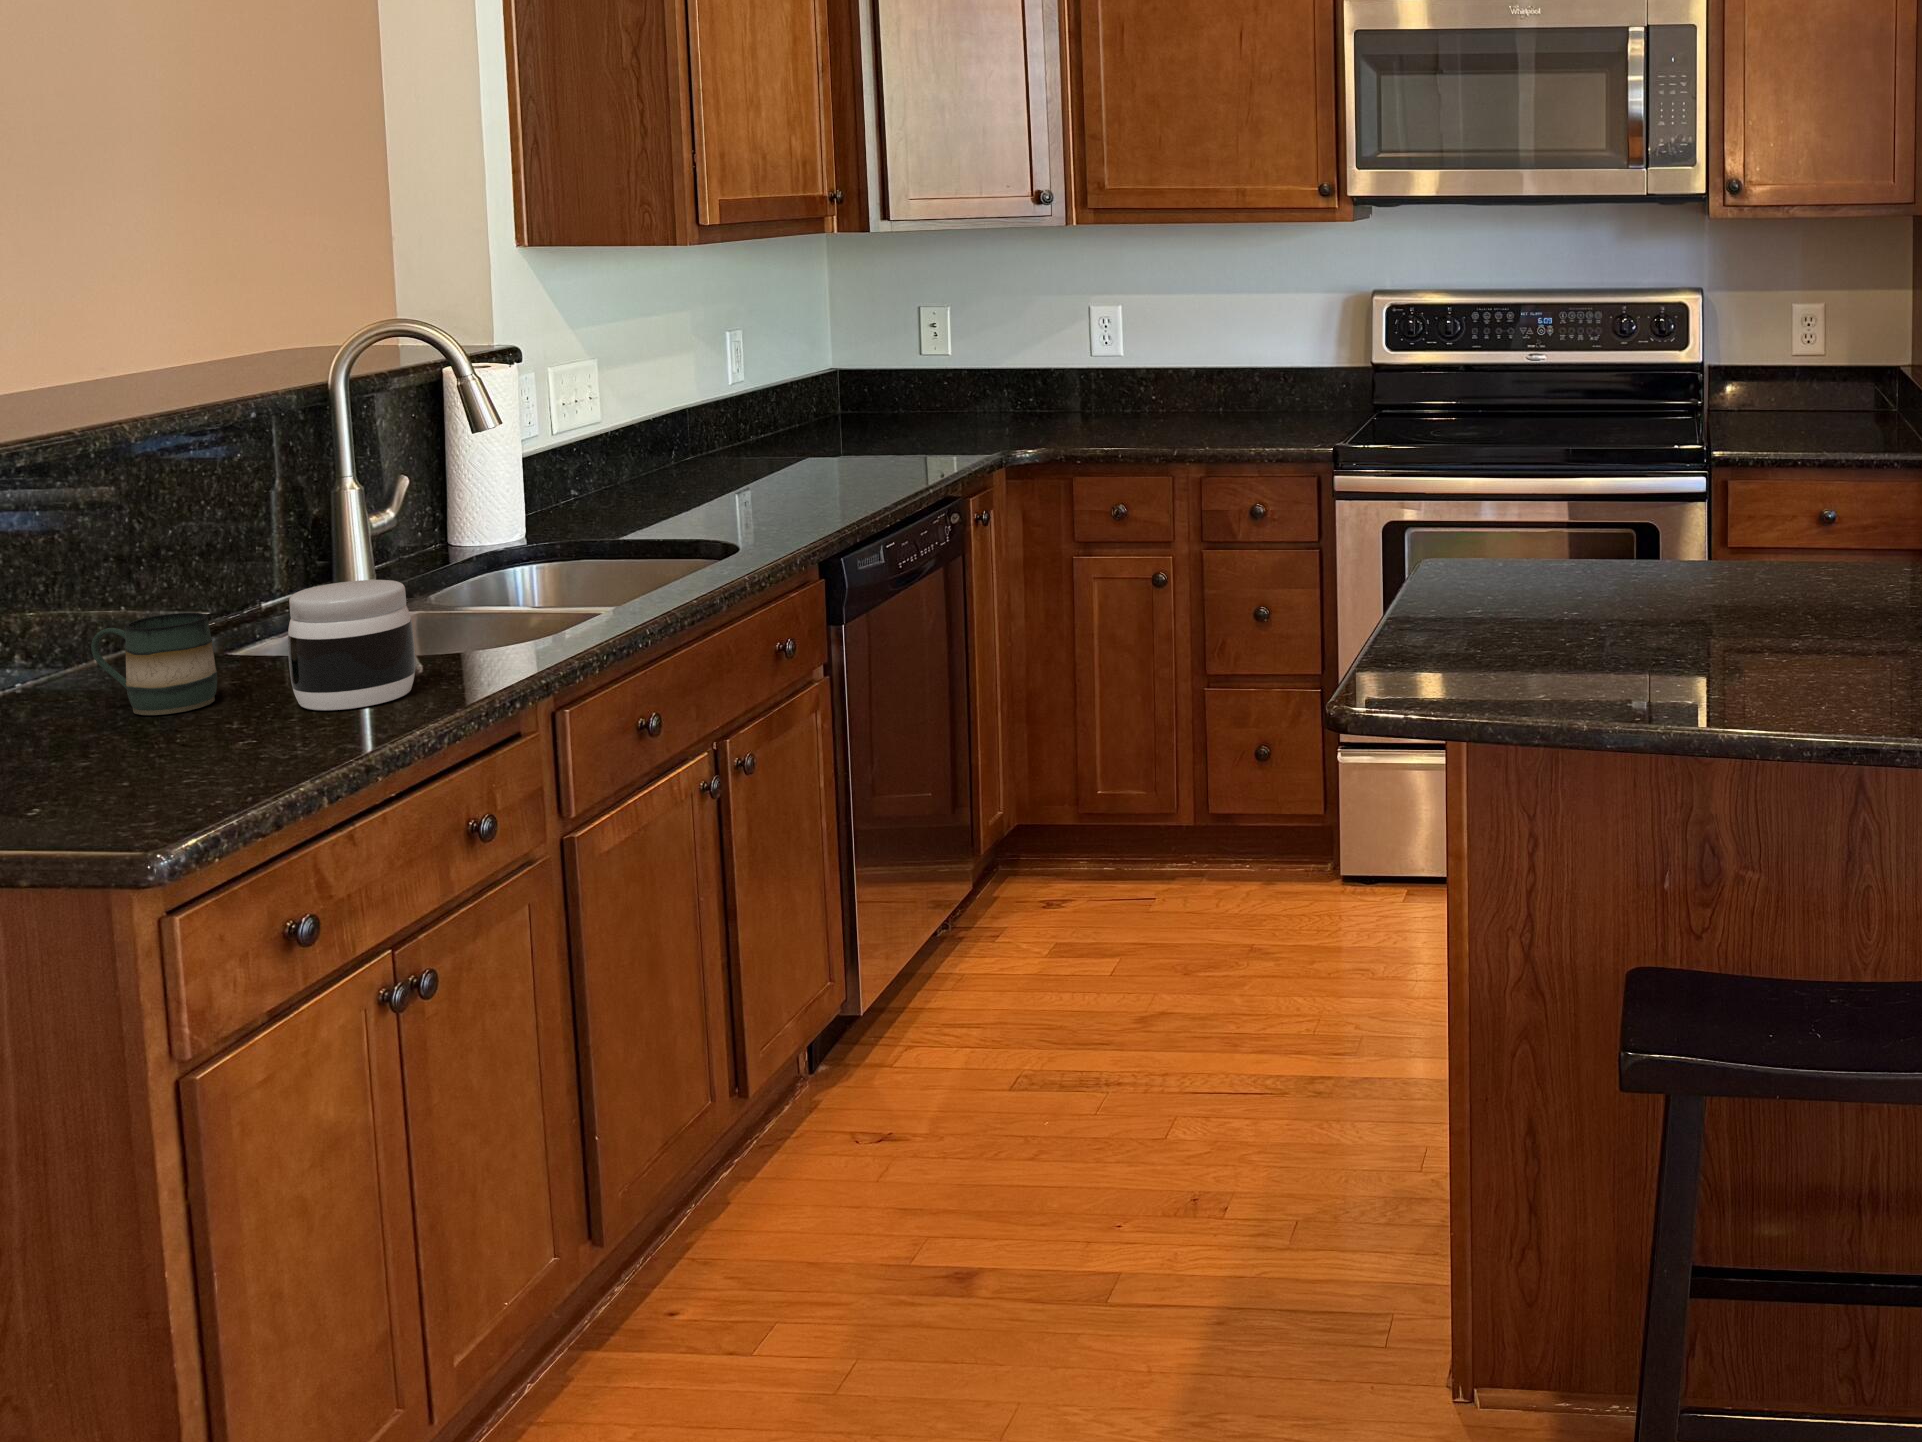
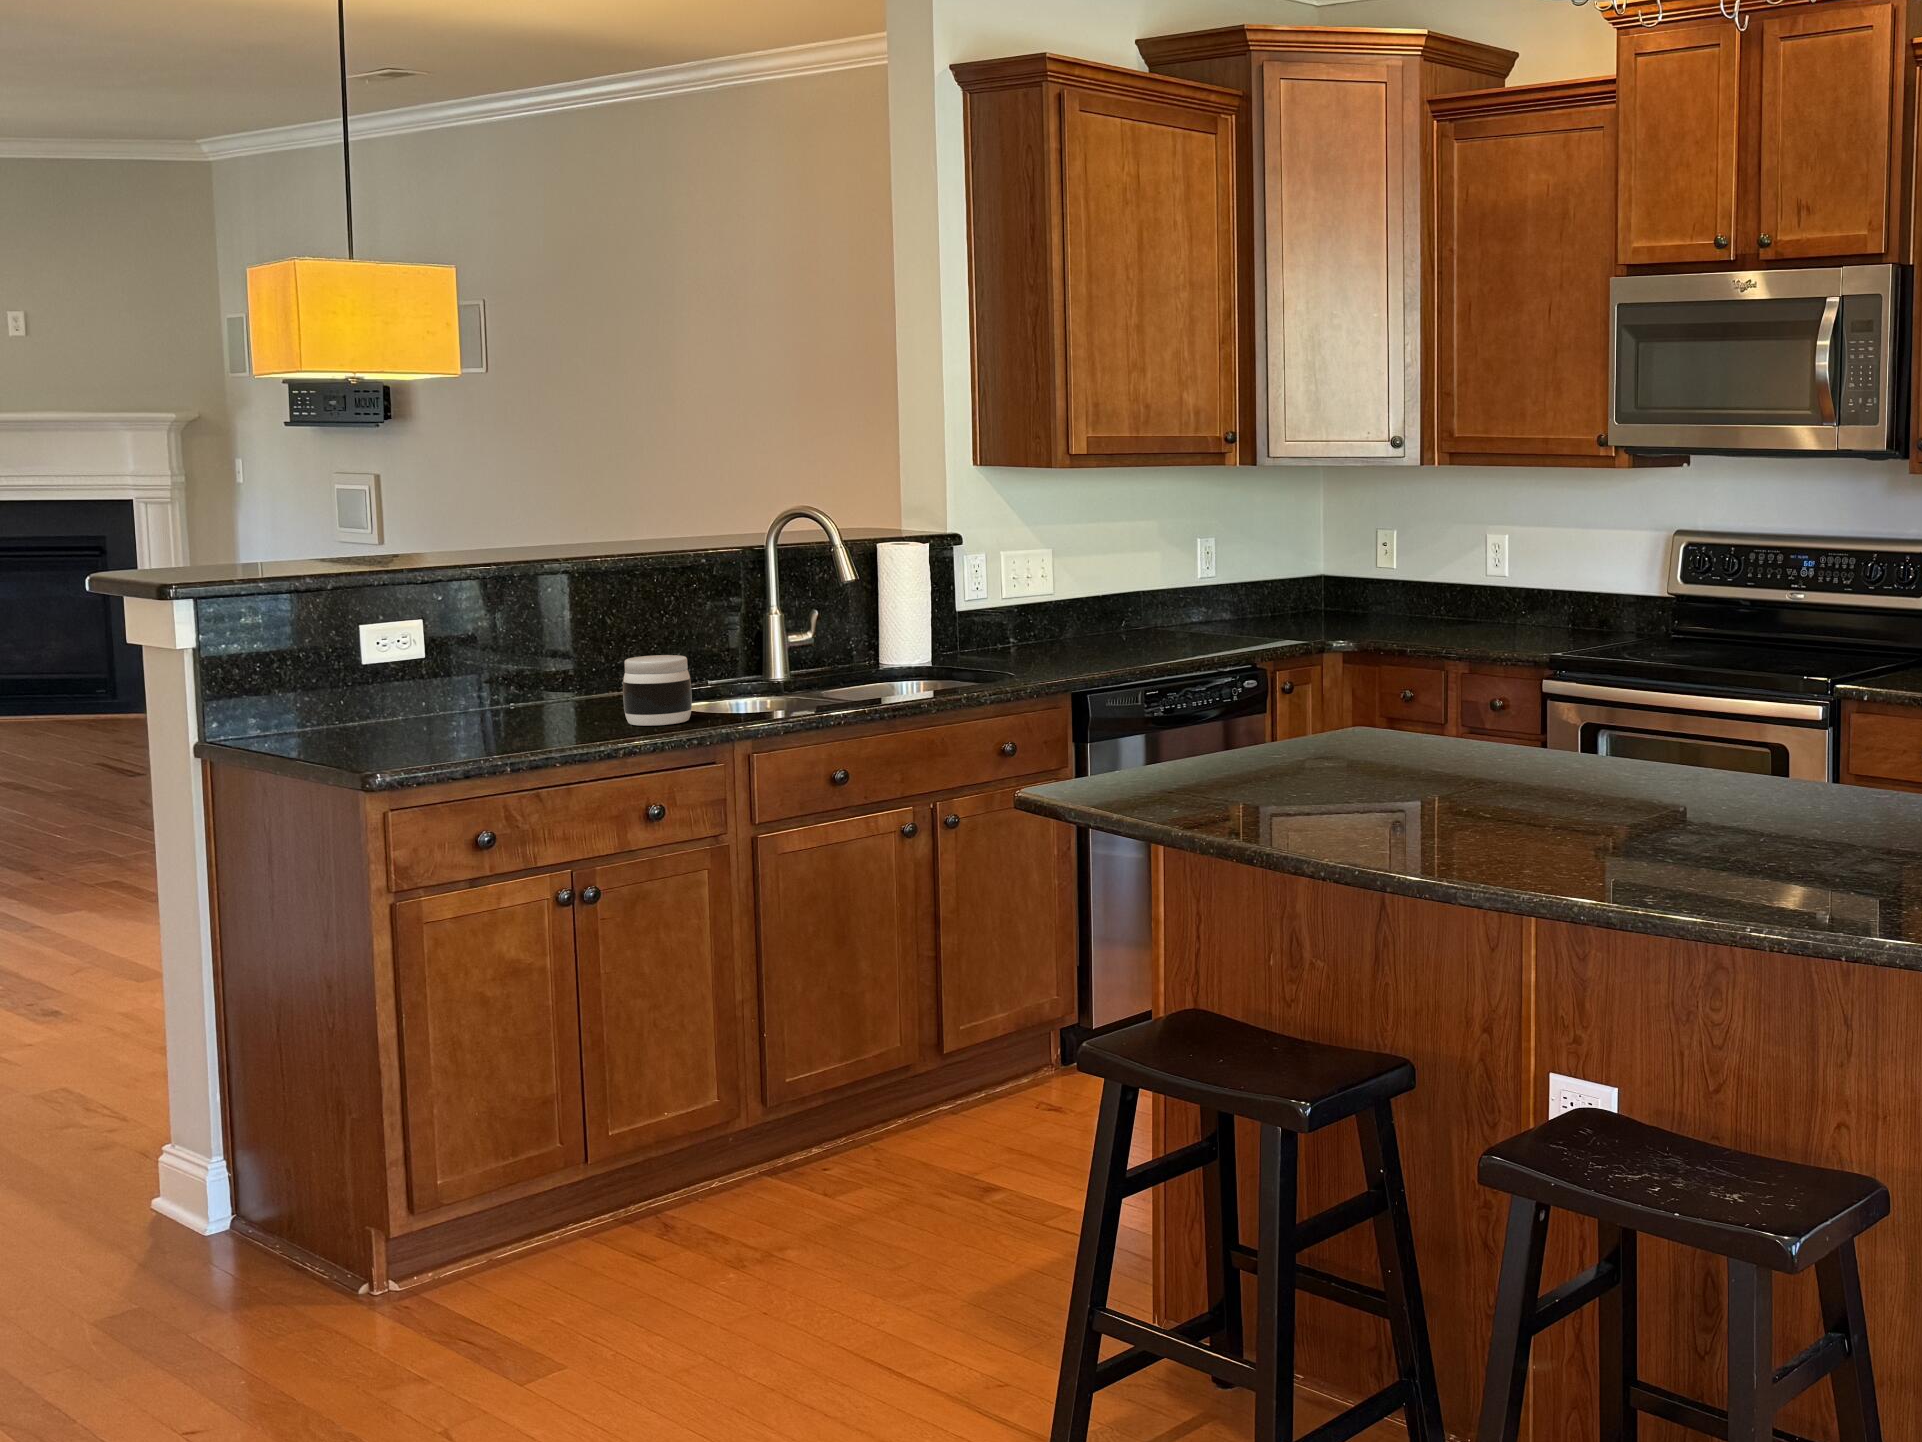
mug: present [91,613,217,715] -> none [558,665,612,719]

